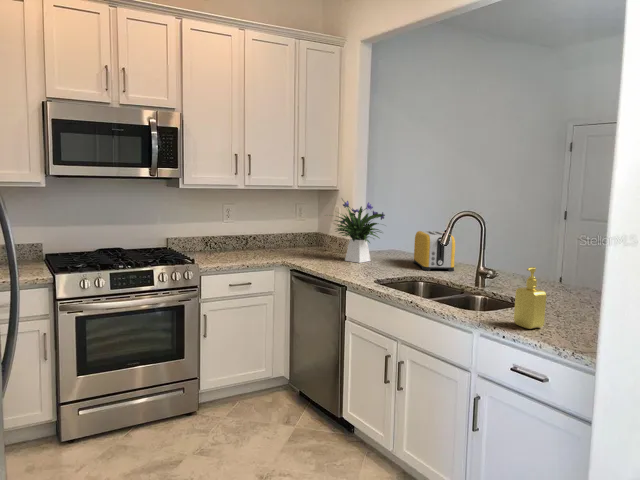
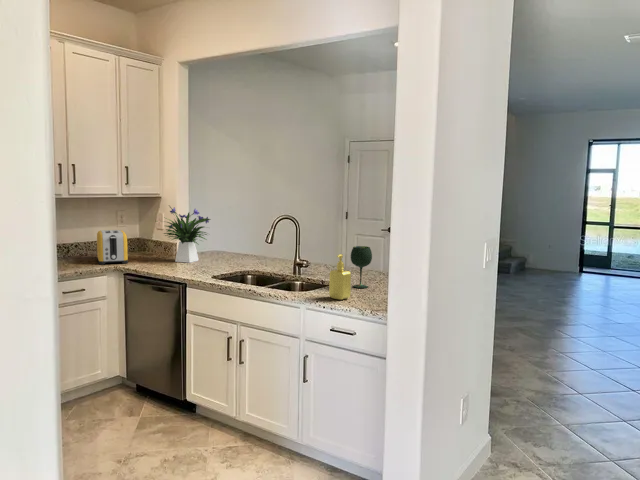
toaster: present [414,231,455,271] -> present [97,230,128,265]
wine glass: none [551,257,583,314] -> present [351,246,372,288]

